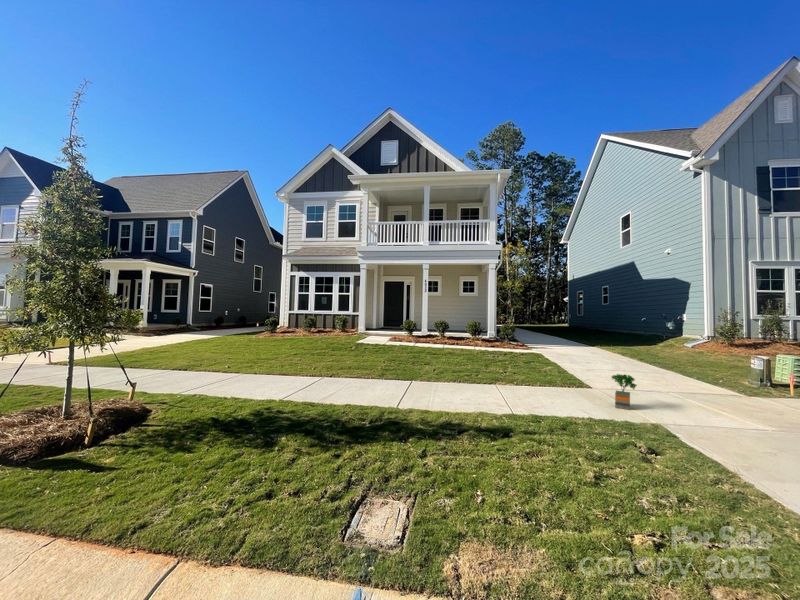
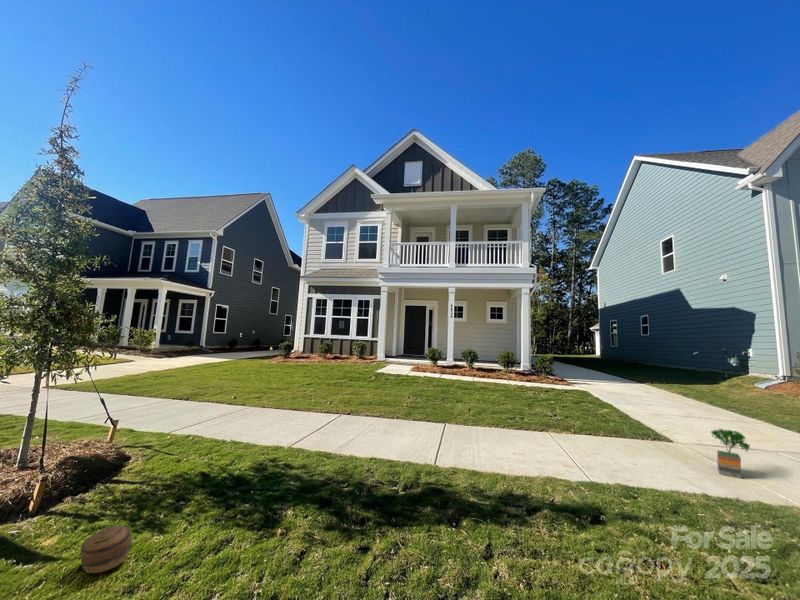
basket: none [138,445,171,474] -> present [81,525,131,573]

